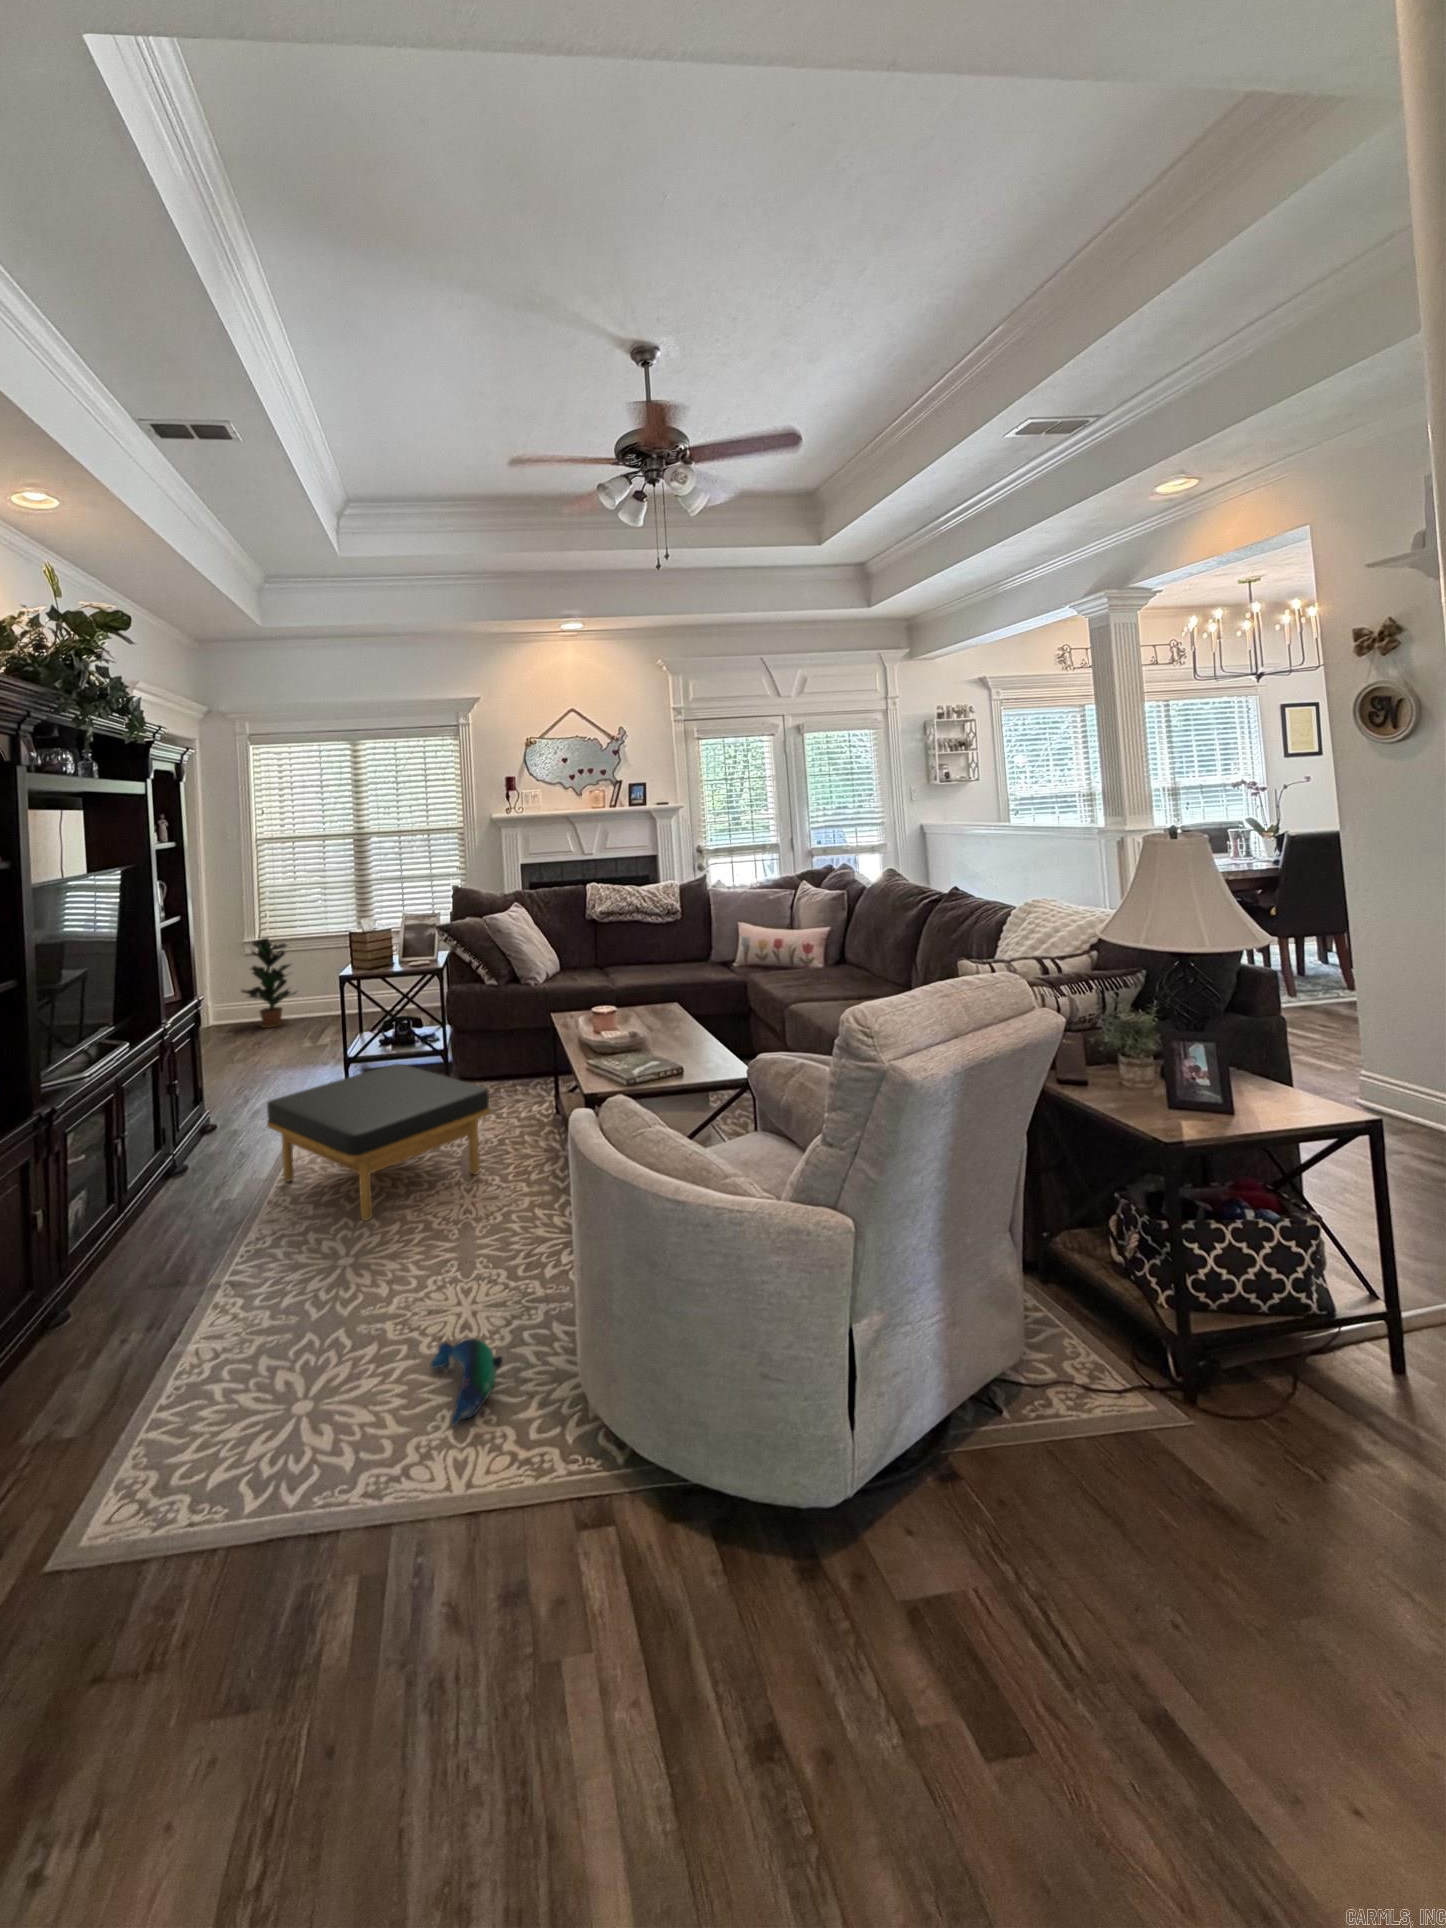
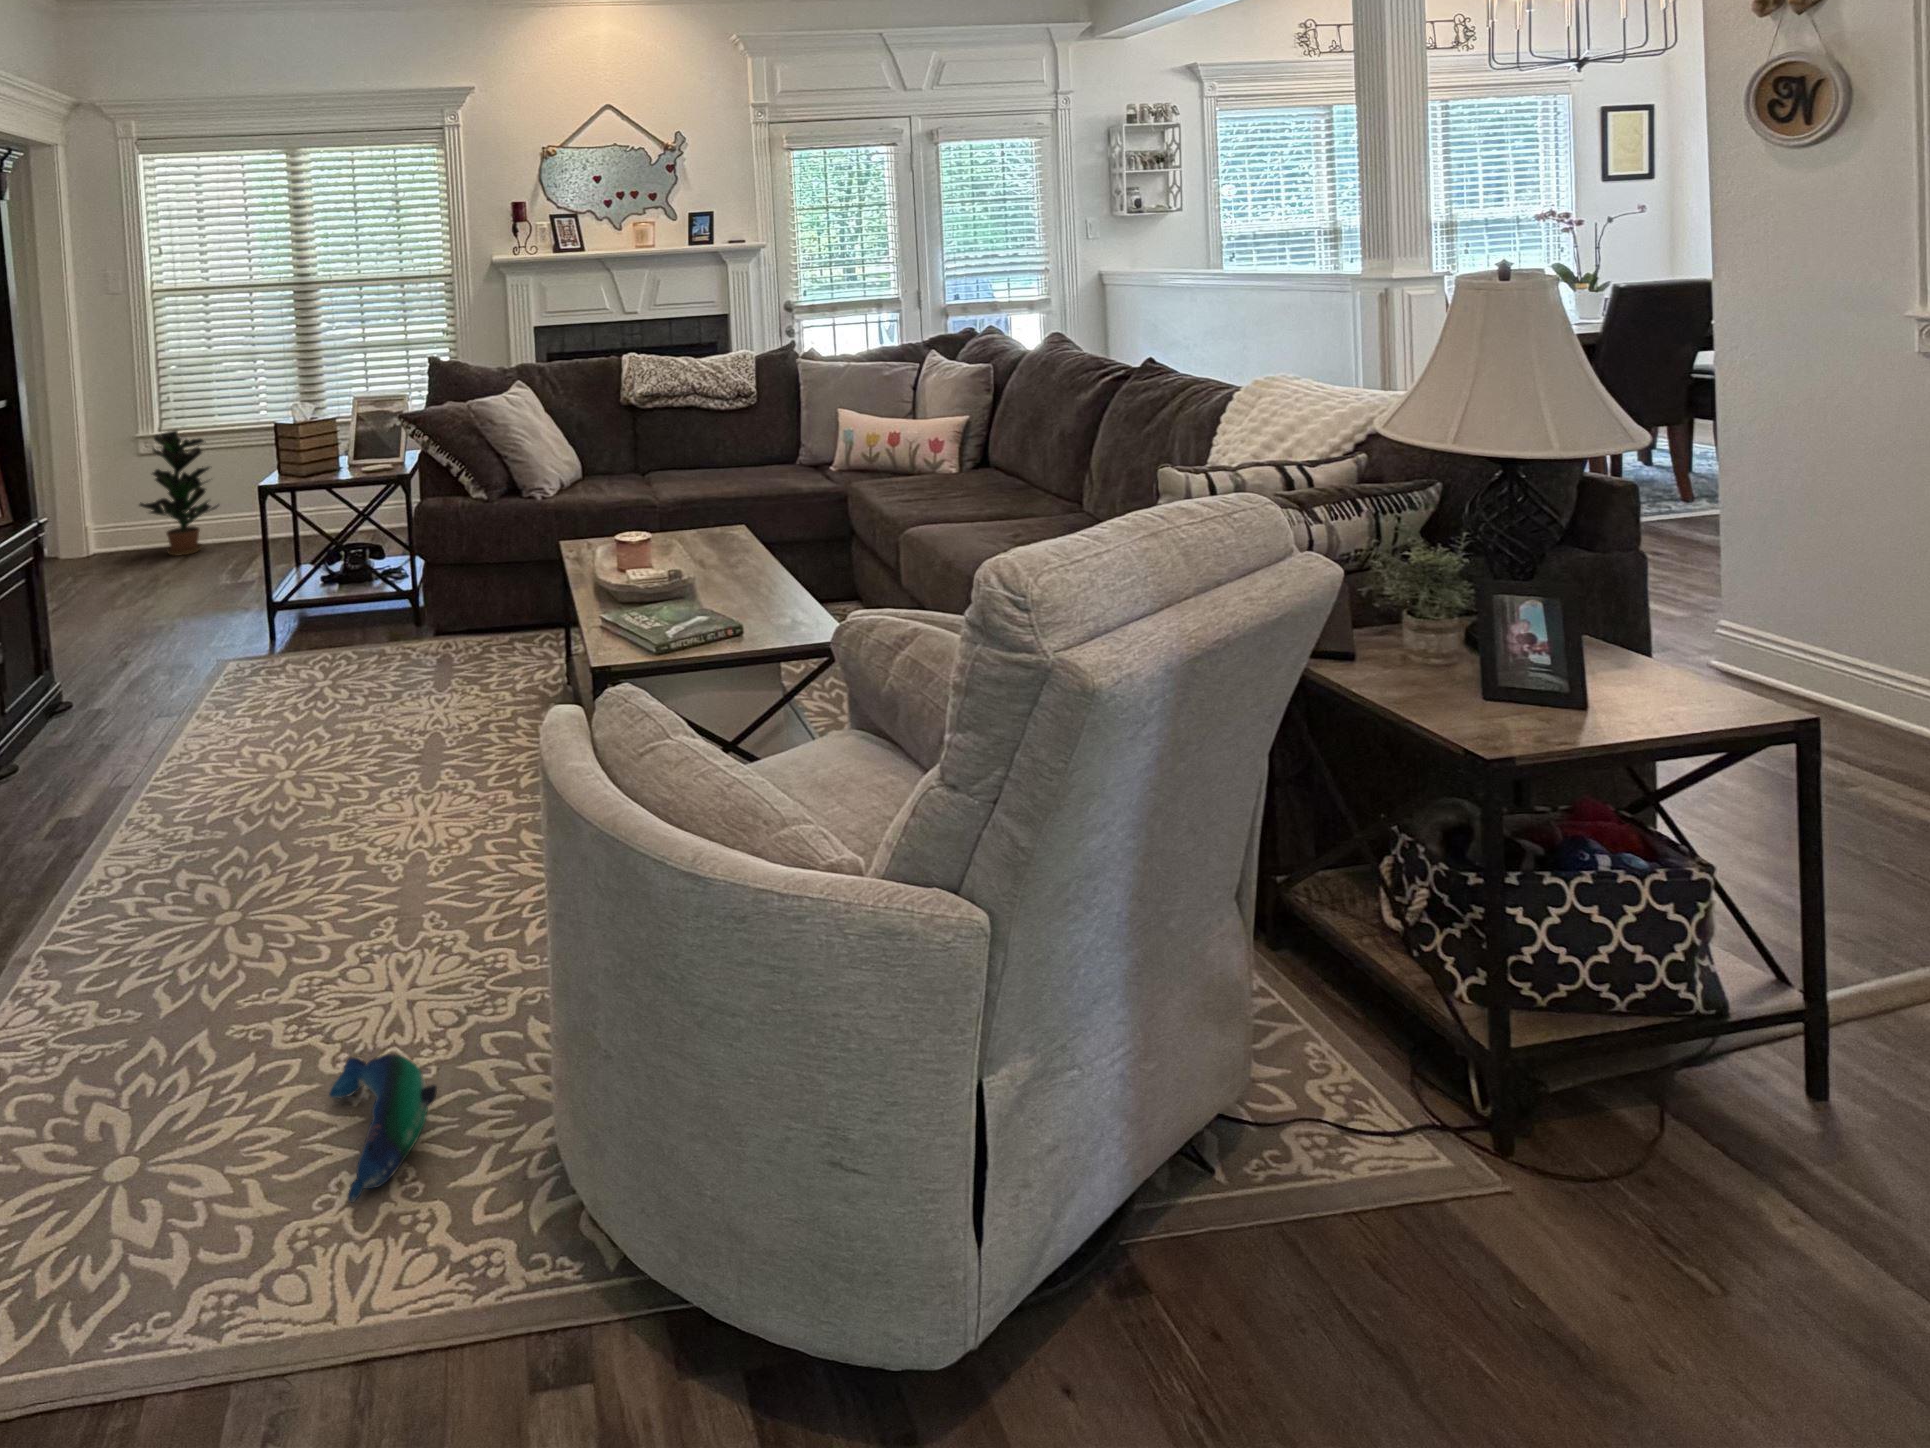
ottoman: present [267,1064,490,1221] -> none [131,614,461,849]

